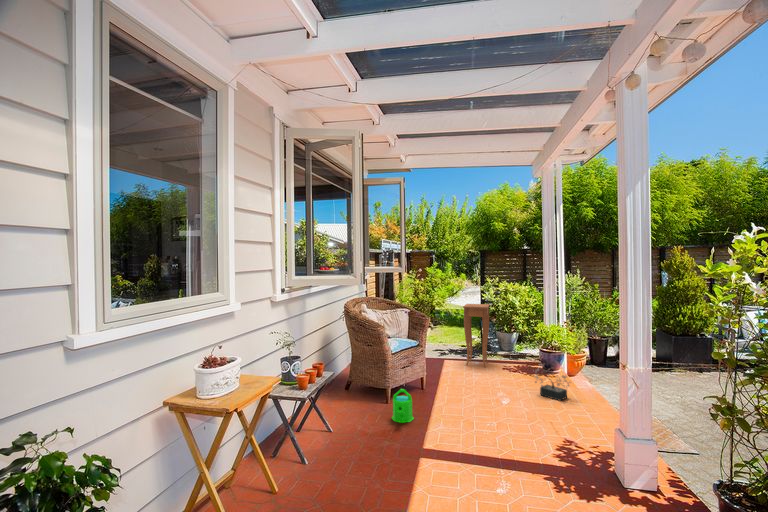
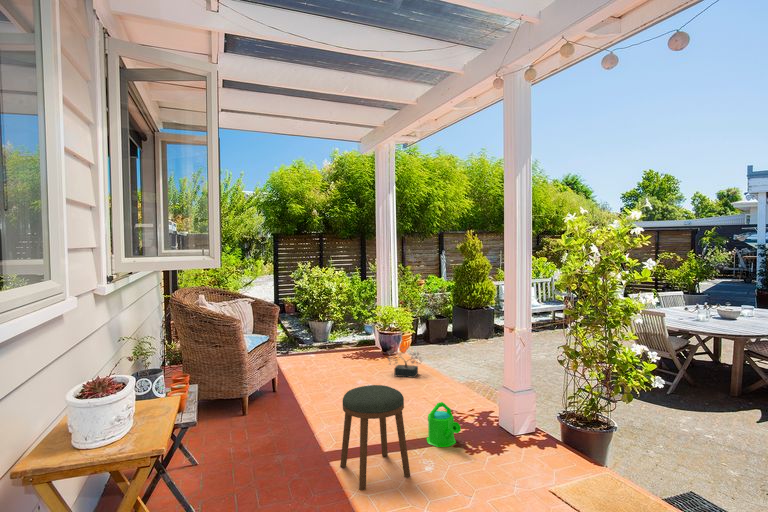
side table: present [463,304,489,367] -> none [297,290,325,361]
watering can: present [392,389,414,423] -> present [426,402,461,447]
stool: none [422,397,478,491] -> present [340,385,410,491]

